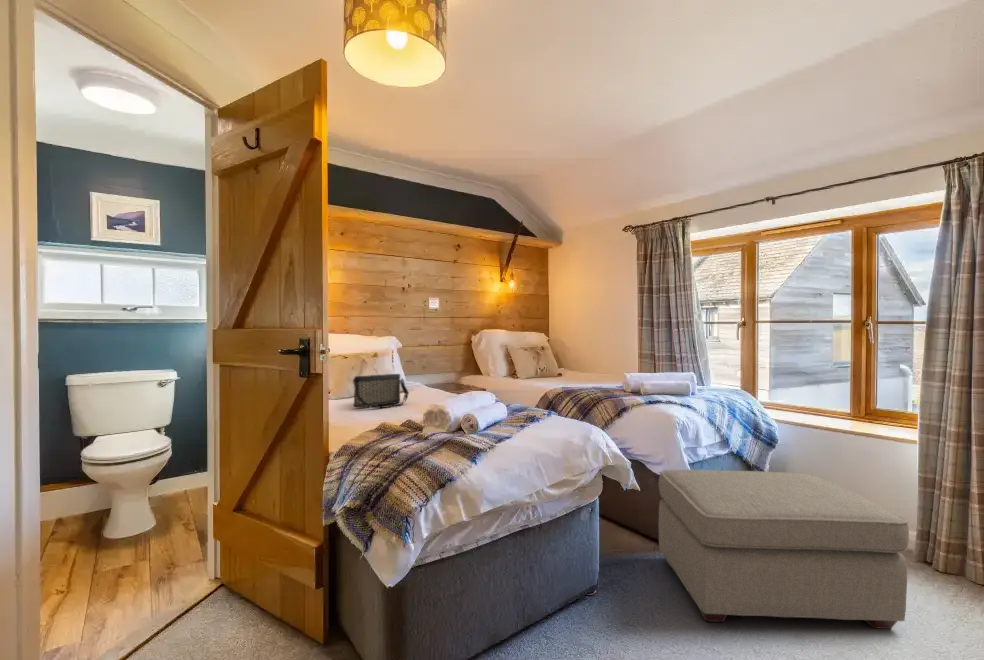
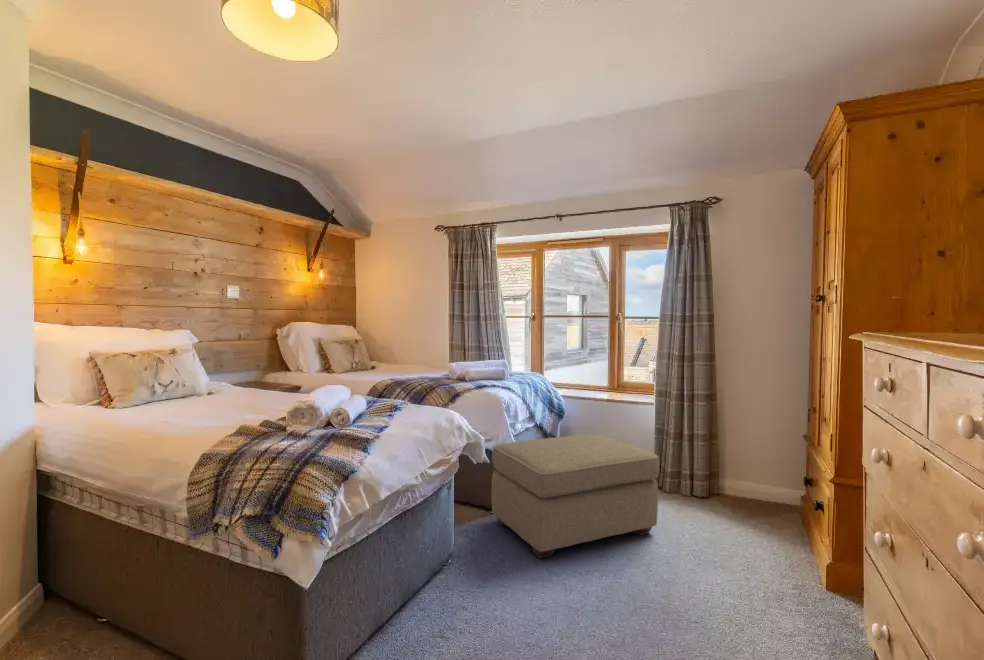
handbag: present [353,374,409,408] -> none [166,374,236,416]

